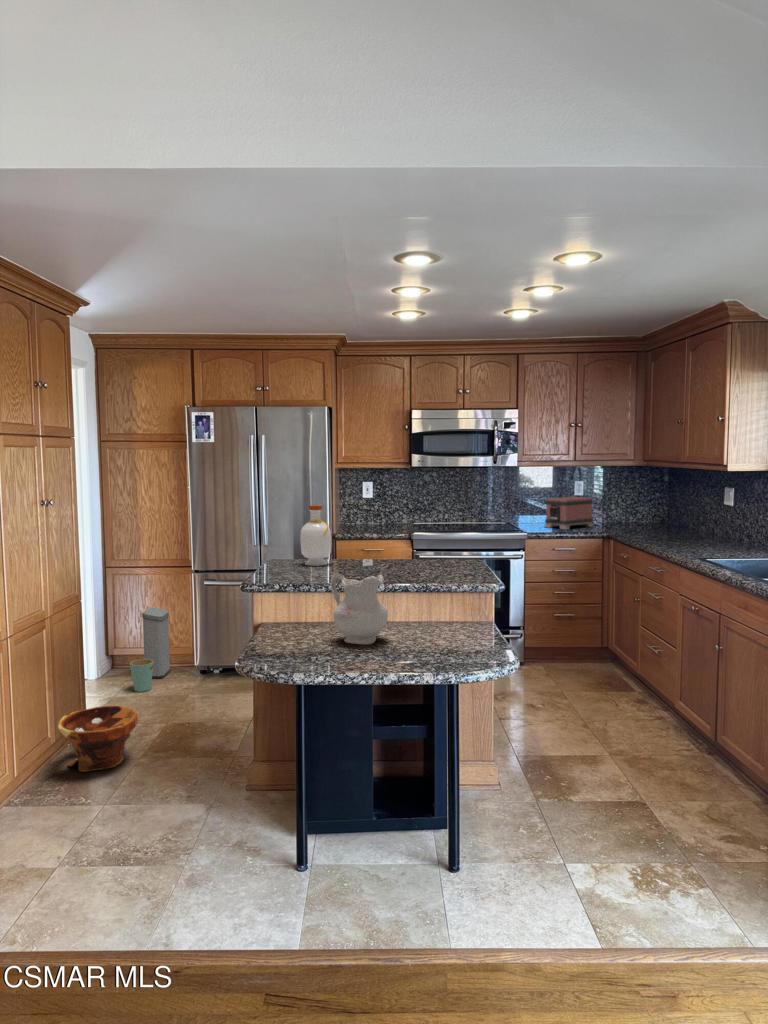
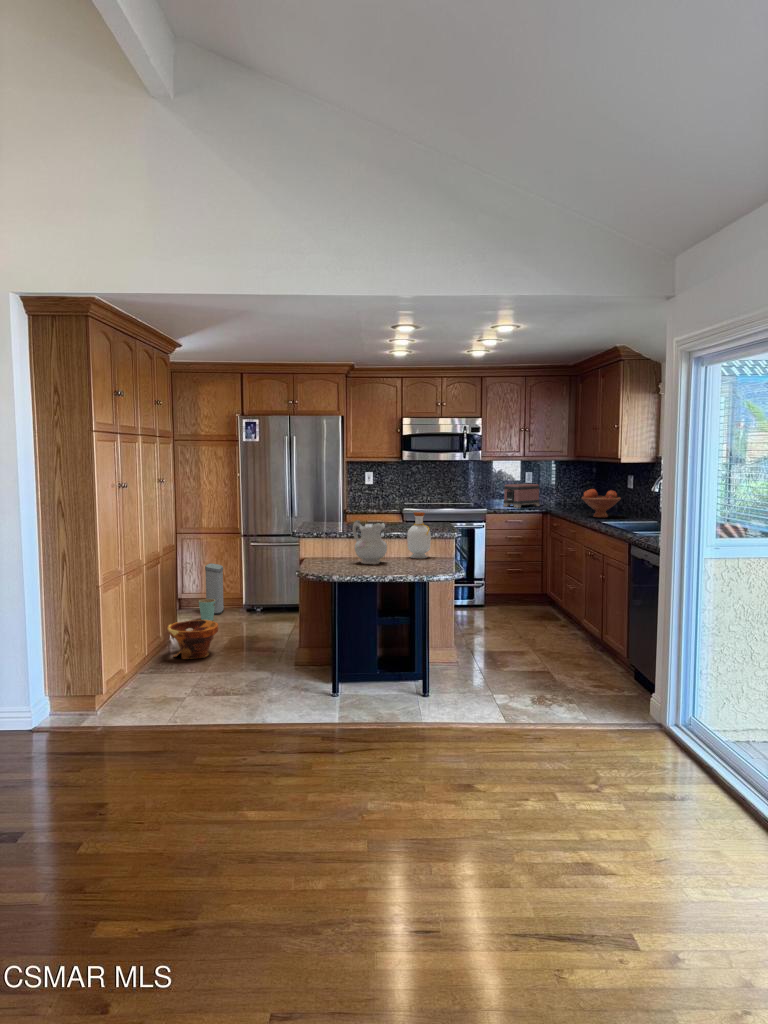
bottle: present [300,505,332,566] -> present [407,512,431,558]
fruit bowl: none [665,507,723,548] -> present [582,489,621,518]

